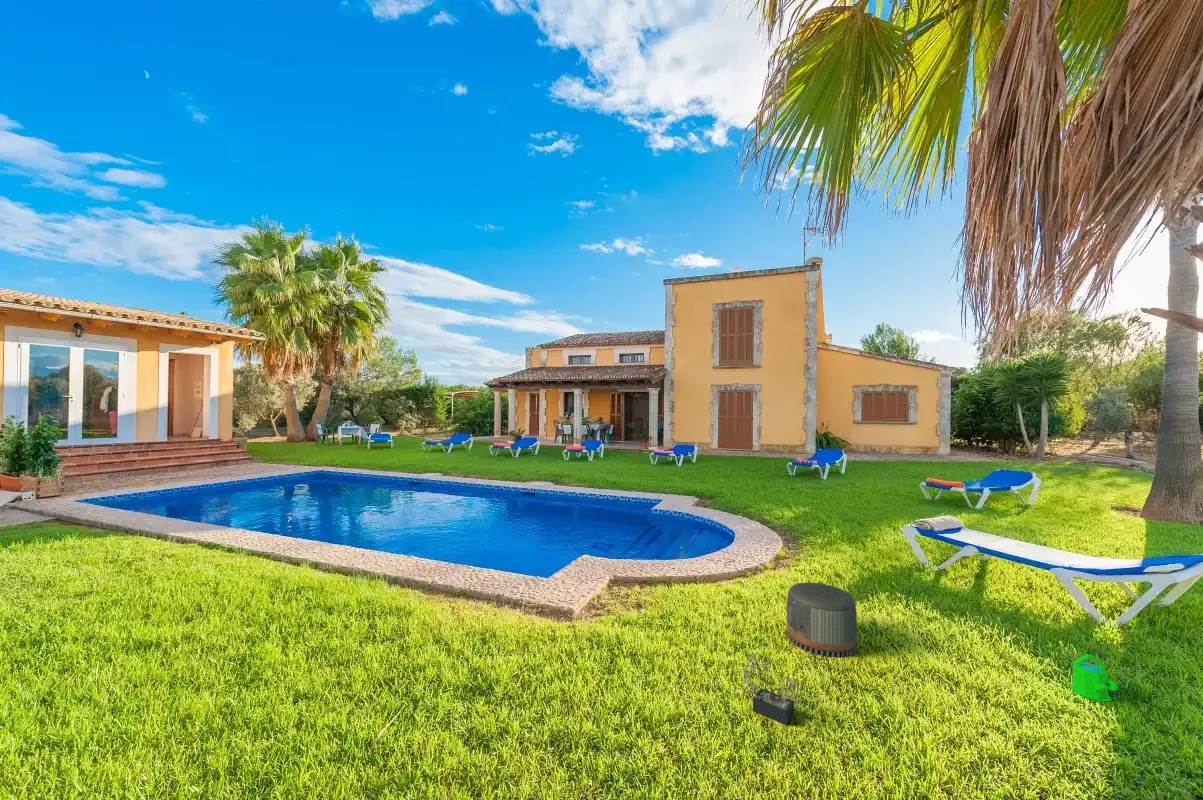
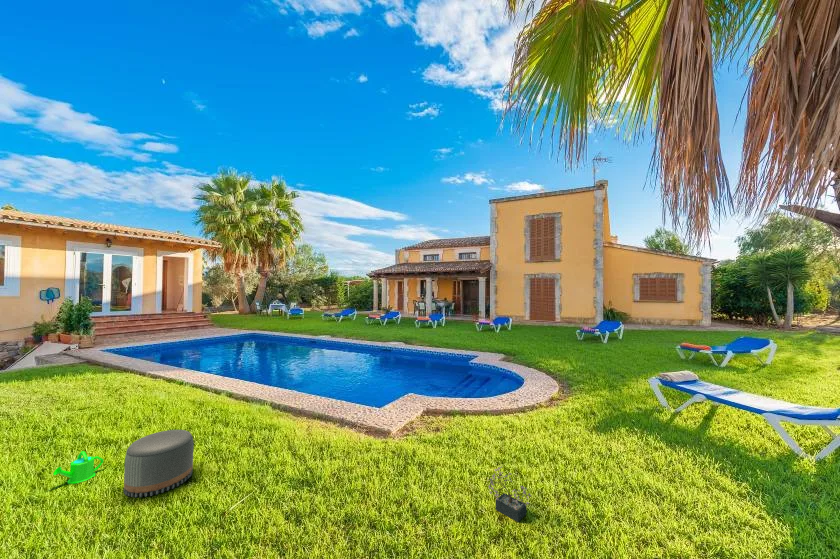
pouf: present [787,582,857,657] -> present [124,430,194,497]
watering can: present [1070,654,1117,702] -> present [53,451,104,484]

